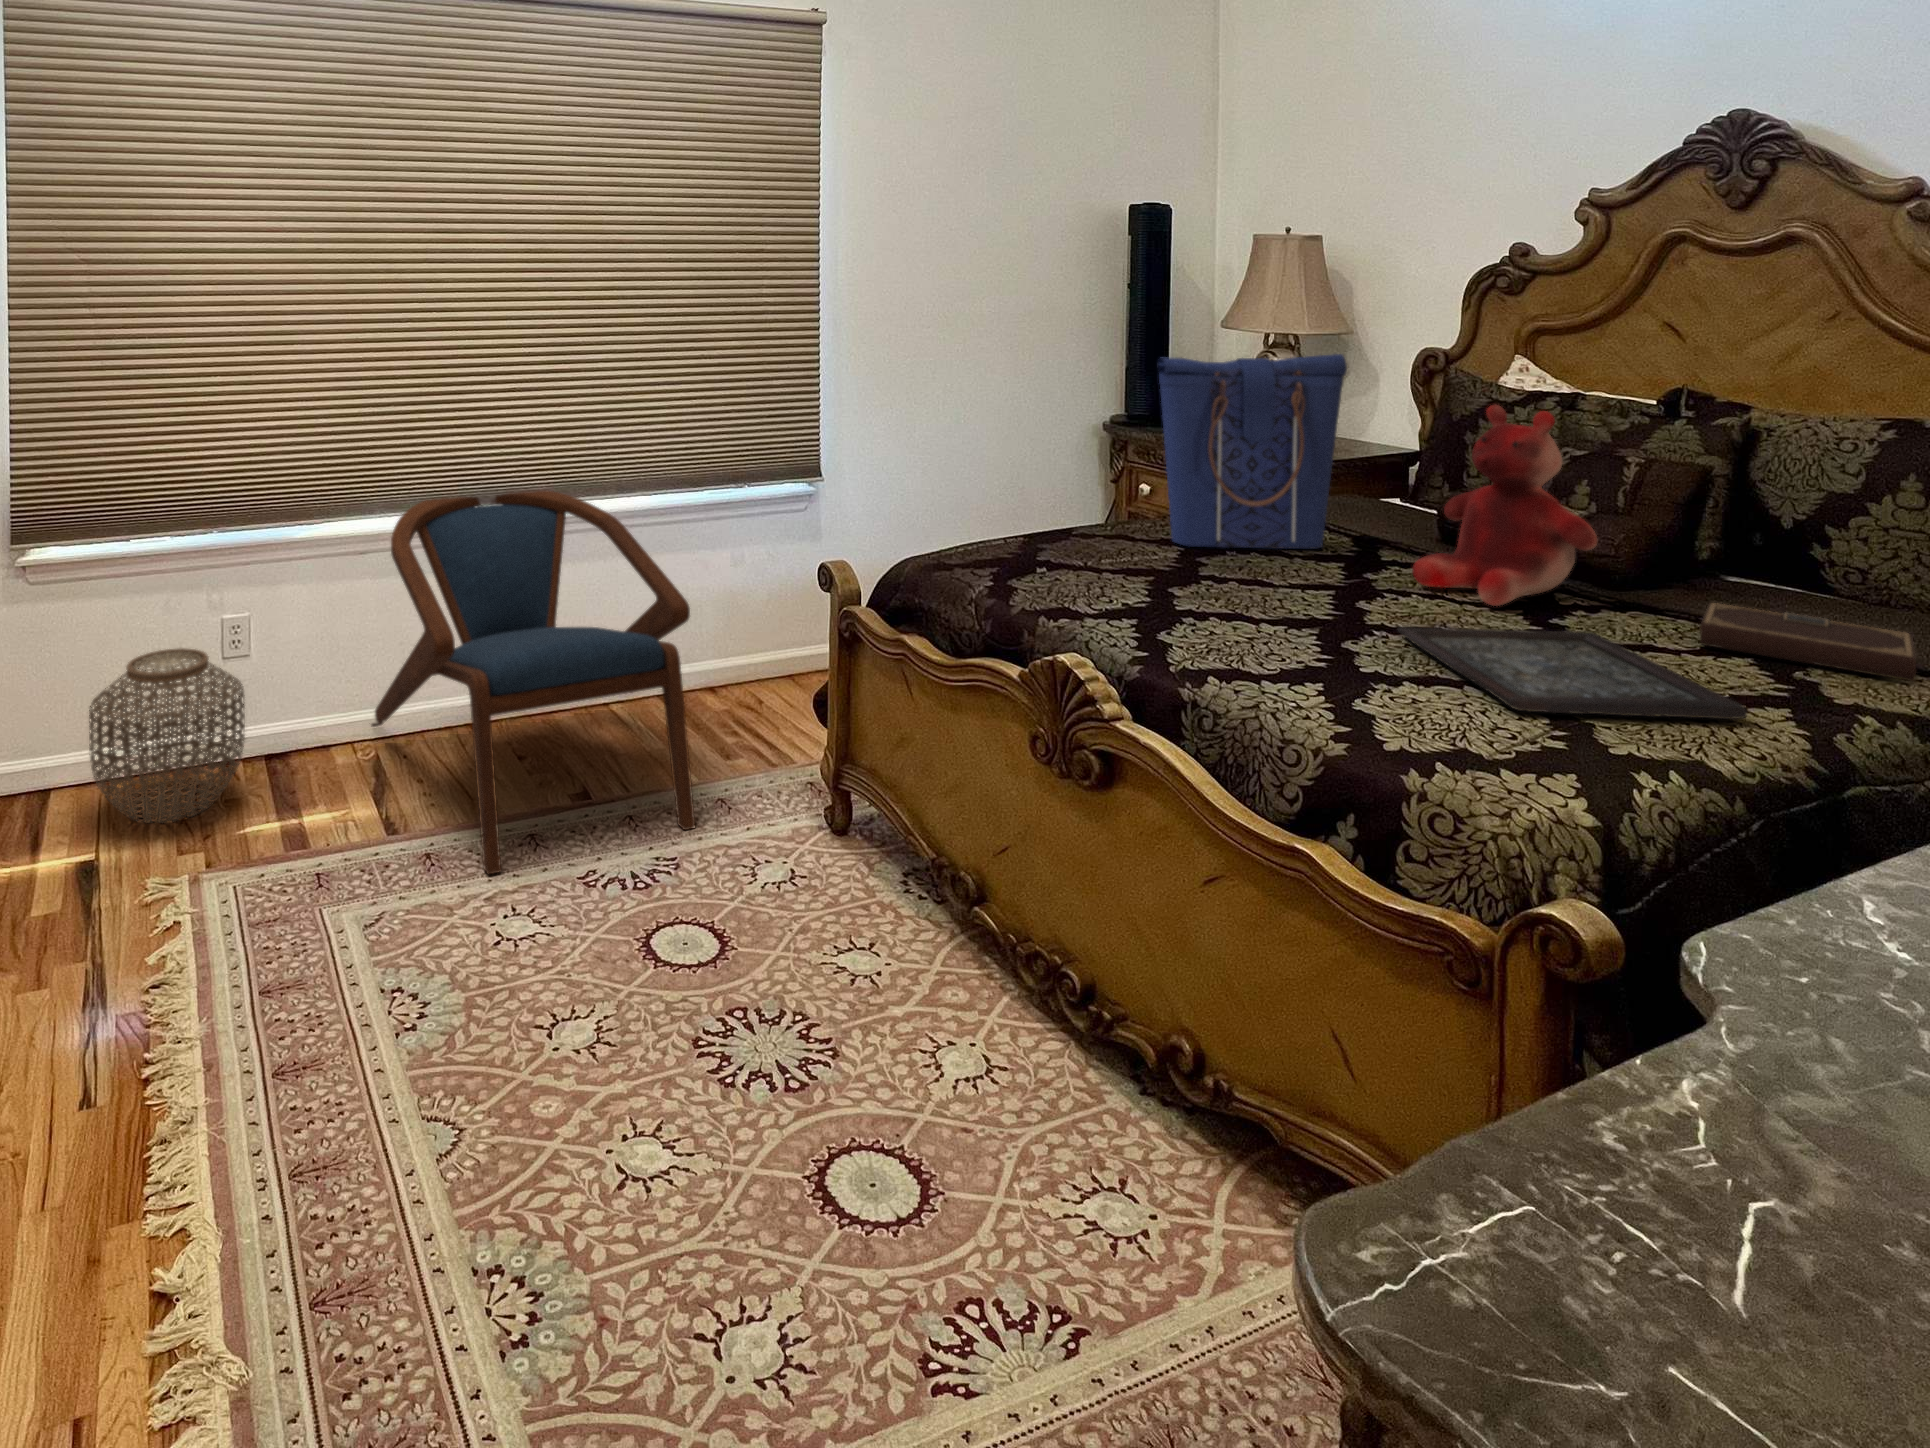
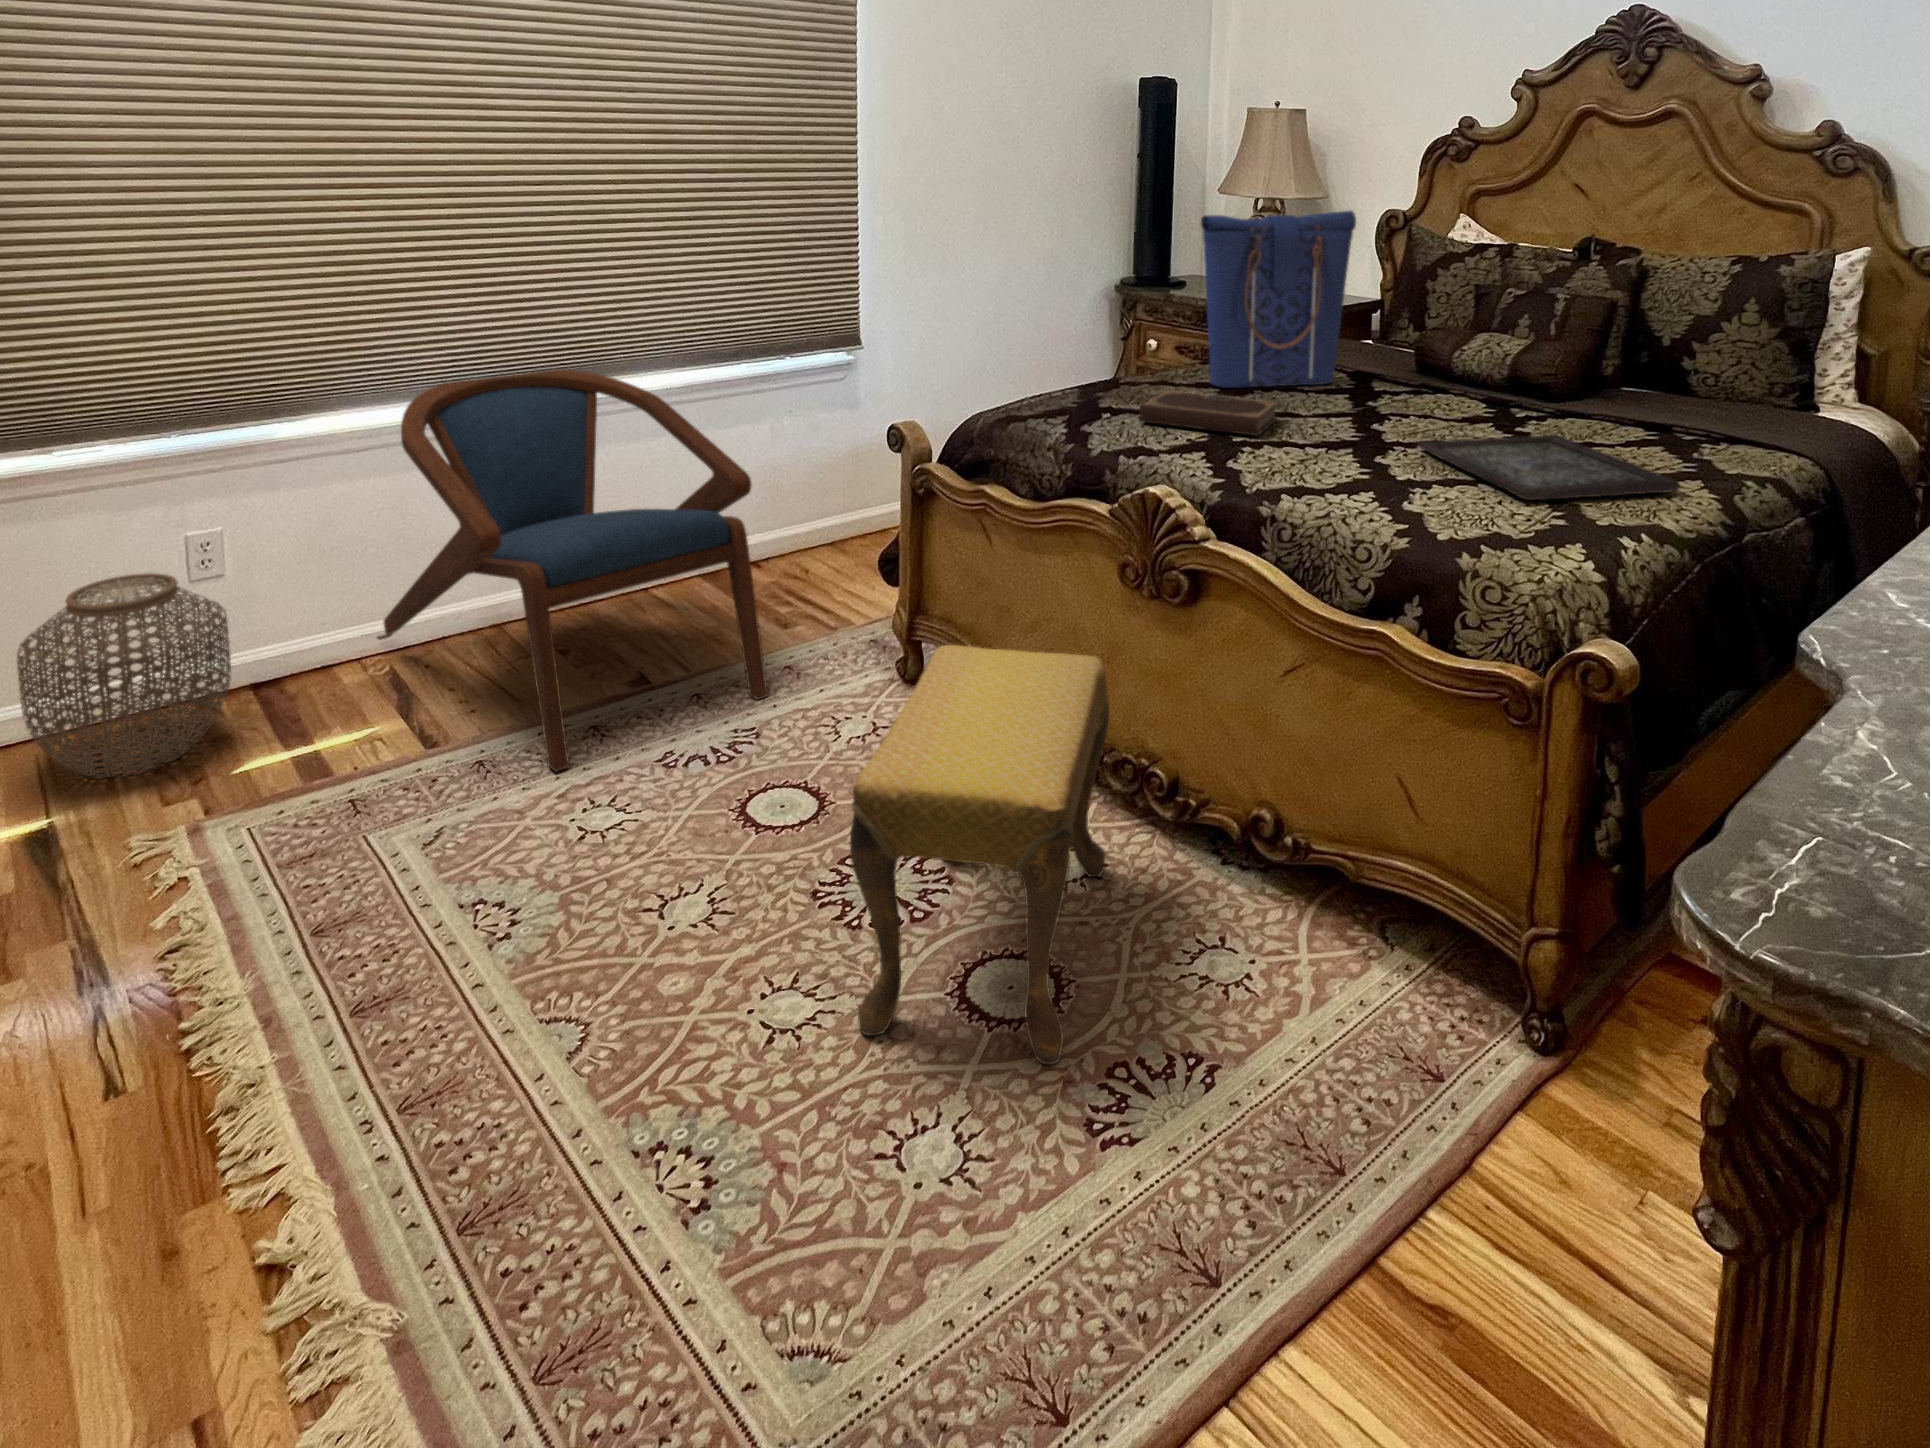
teddy bear: present [1412,405,1597,606] -> none [1412,251,1553,420]
notebook: present [1700,603,1916,681] -> present [1139,391,1278,436]
footstool: none [700,799,1004,1282] -> present [850,645,1109,1065]

